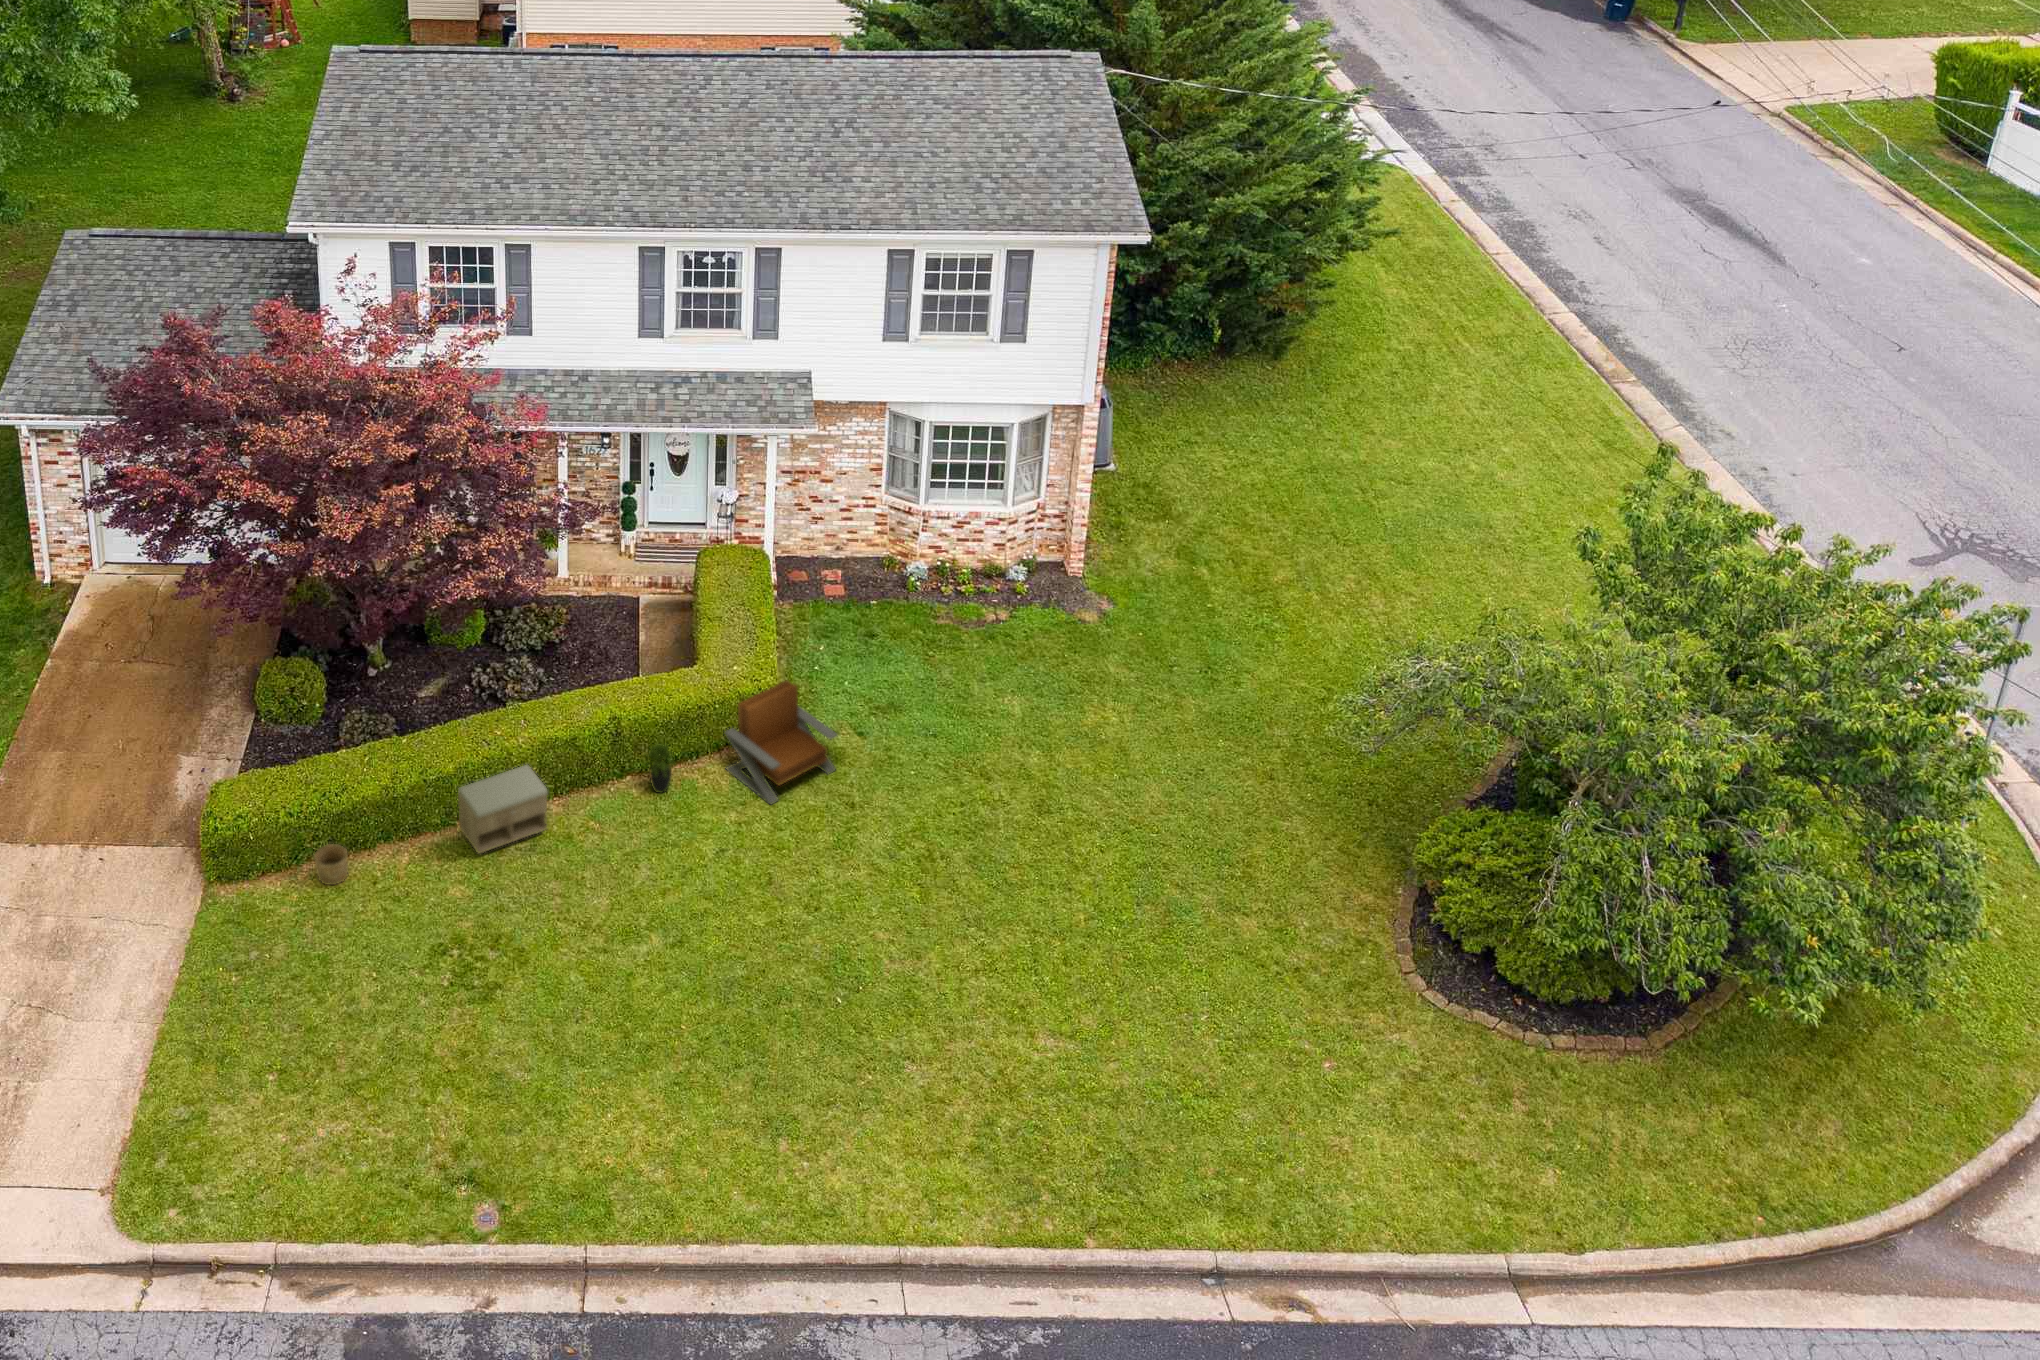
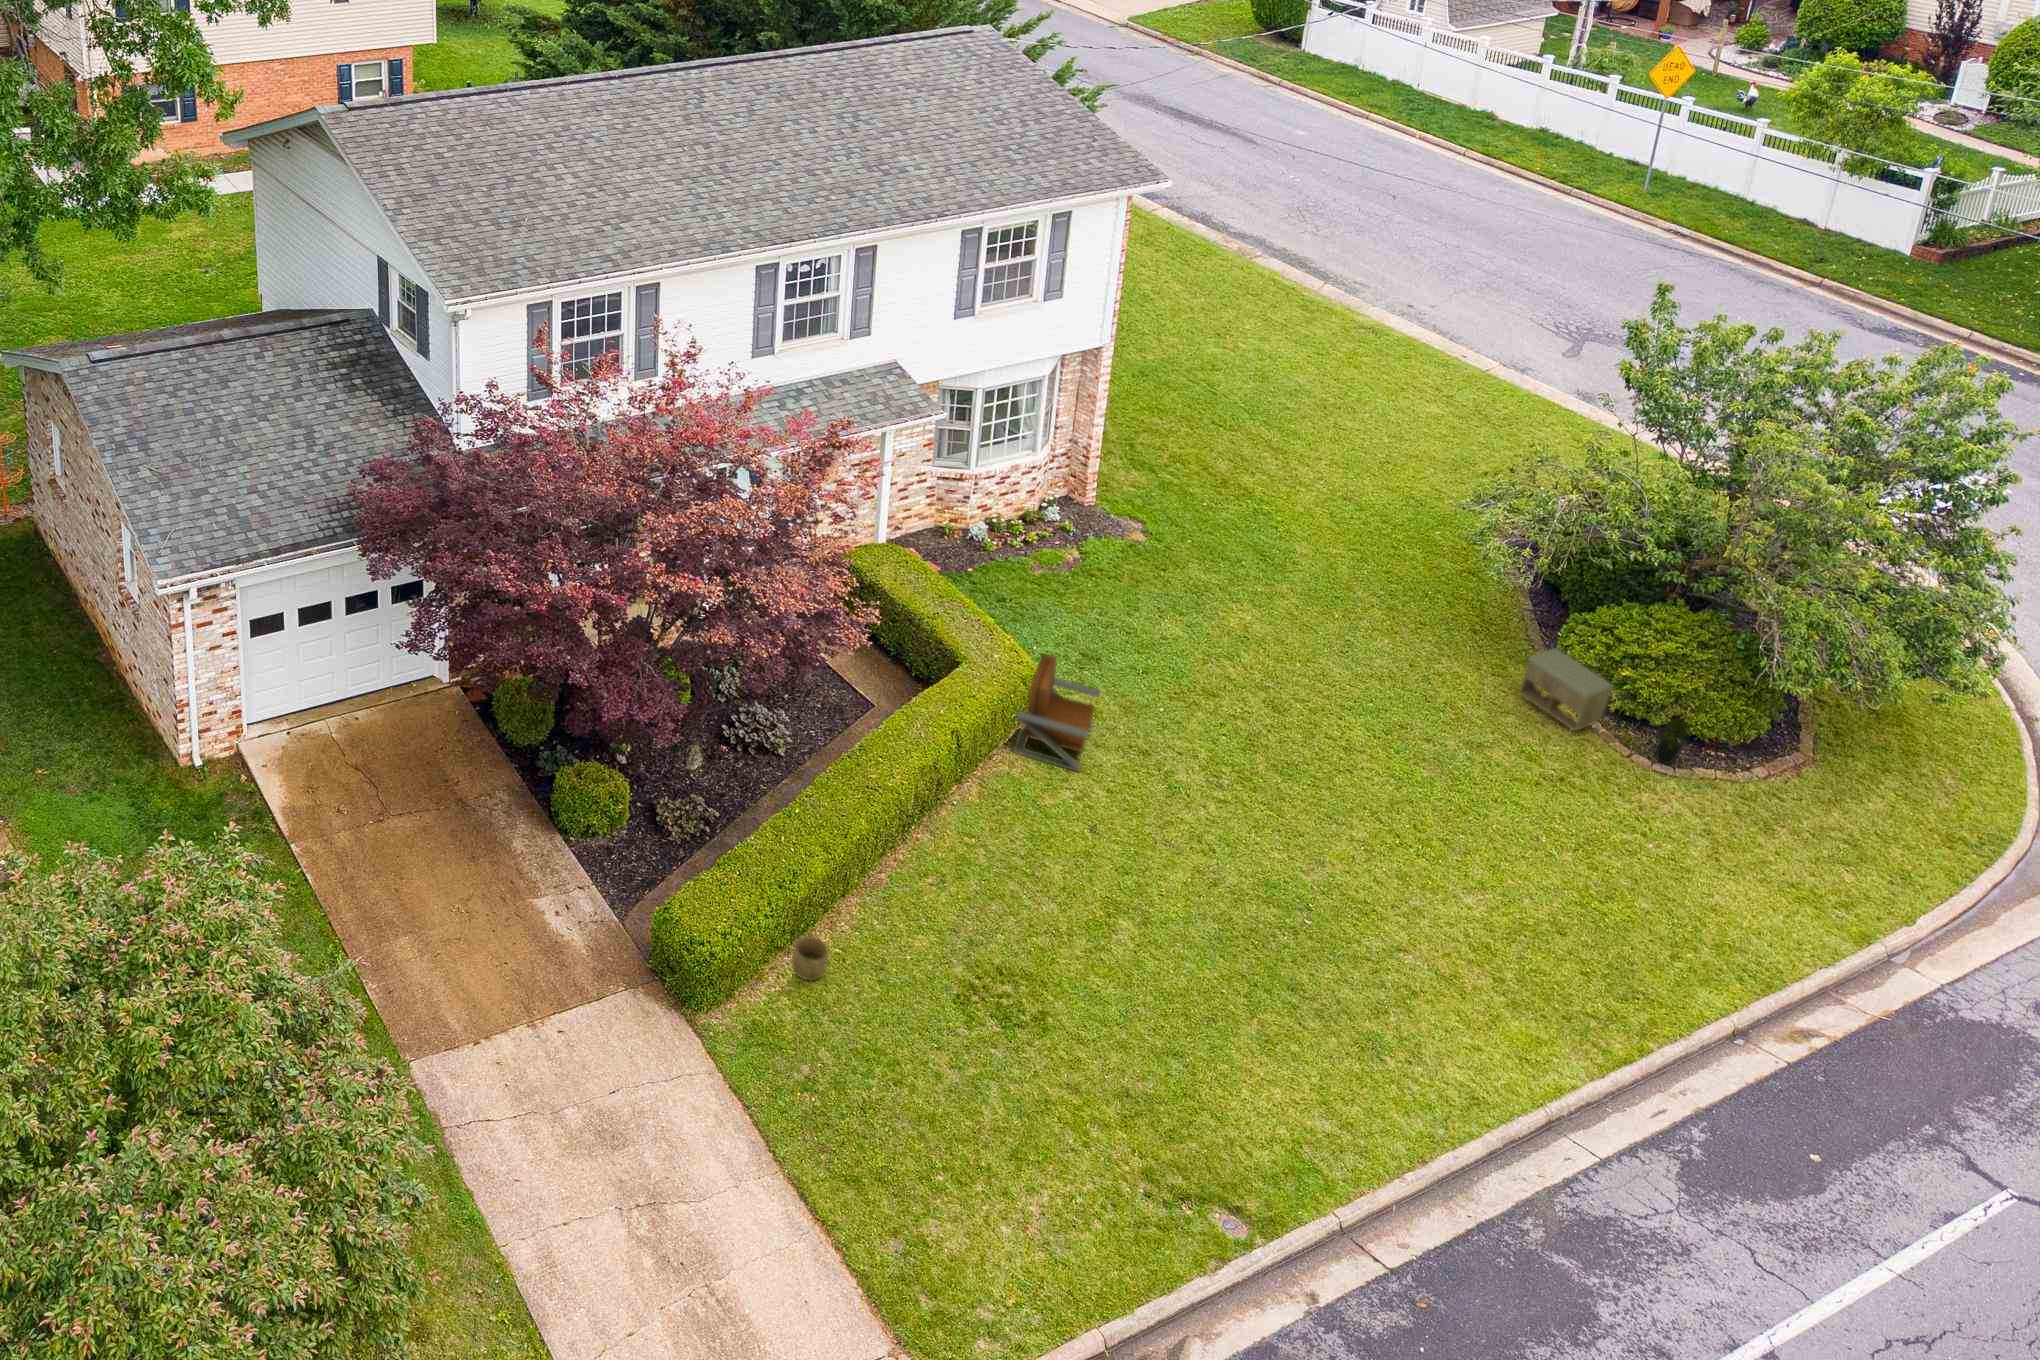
potted plant: present [645,744,674,793] -> present [1656,719,1688,764]
storage bench: present [458,765,547,853] -> present [1519,648,1613,731]

